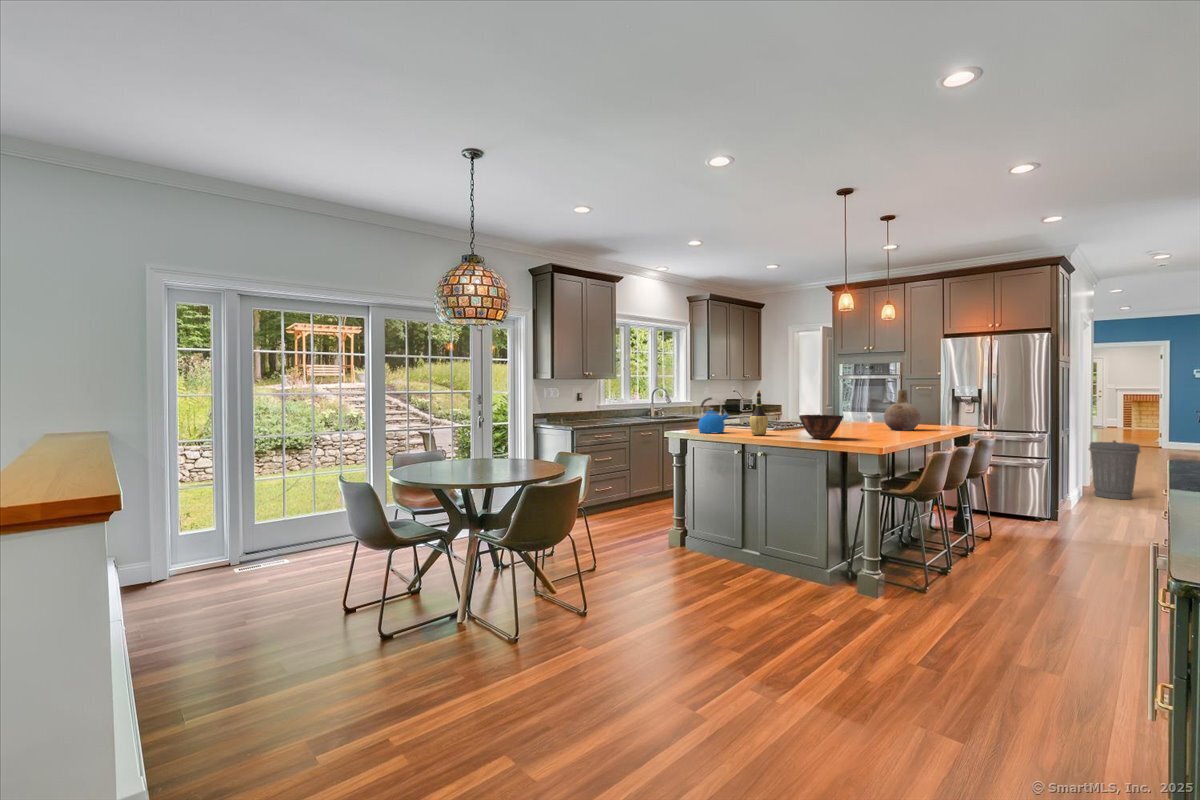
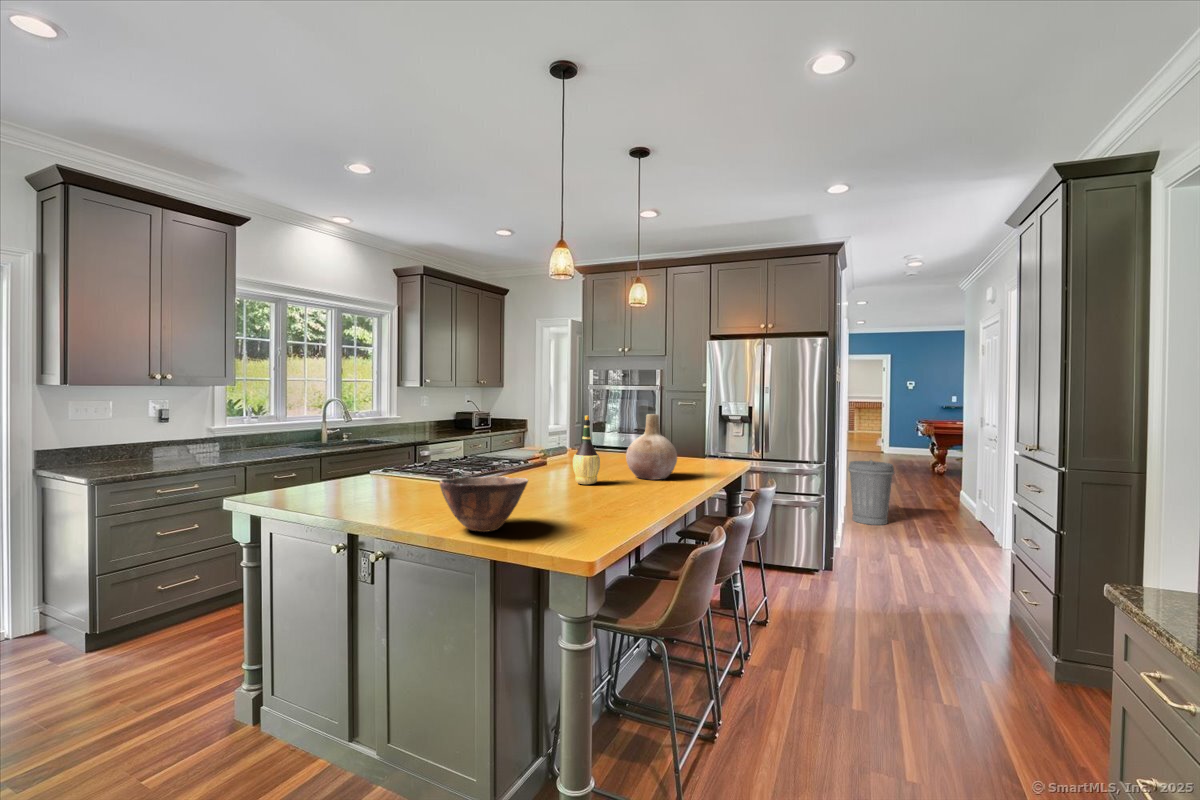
wine bottle: present [749,390,768,435] -> present [573,416,600,484]
kettle: present [698,398,729,433] -> none [265,434,339,510]

